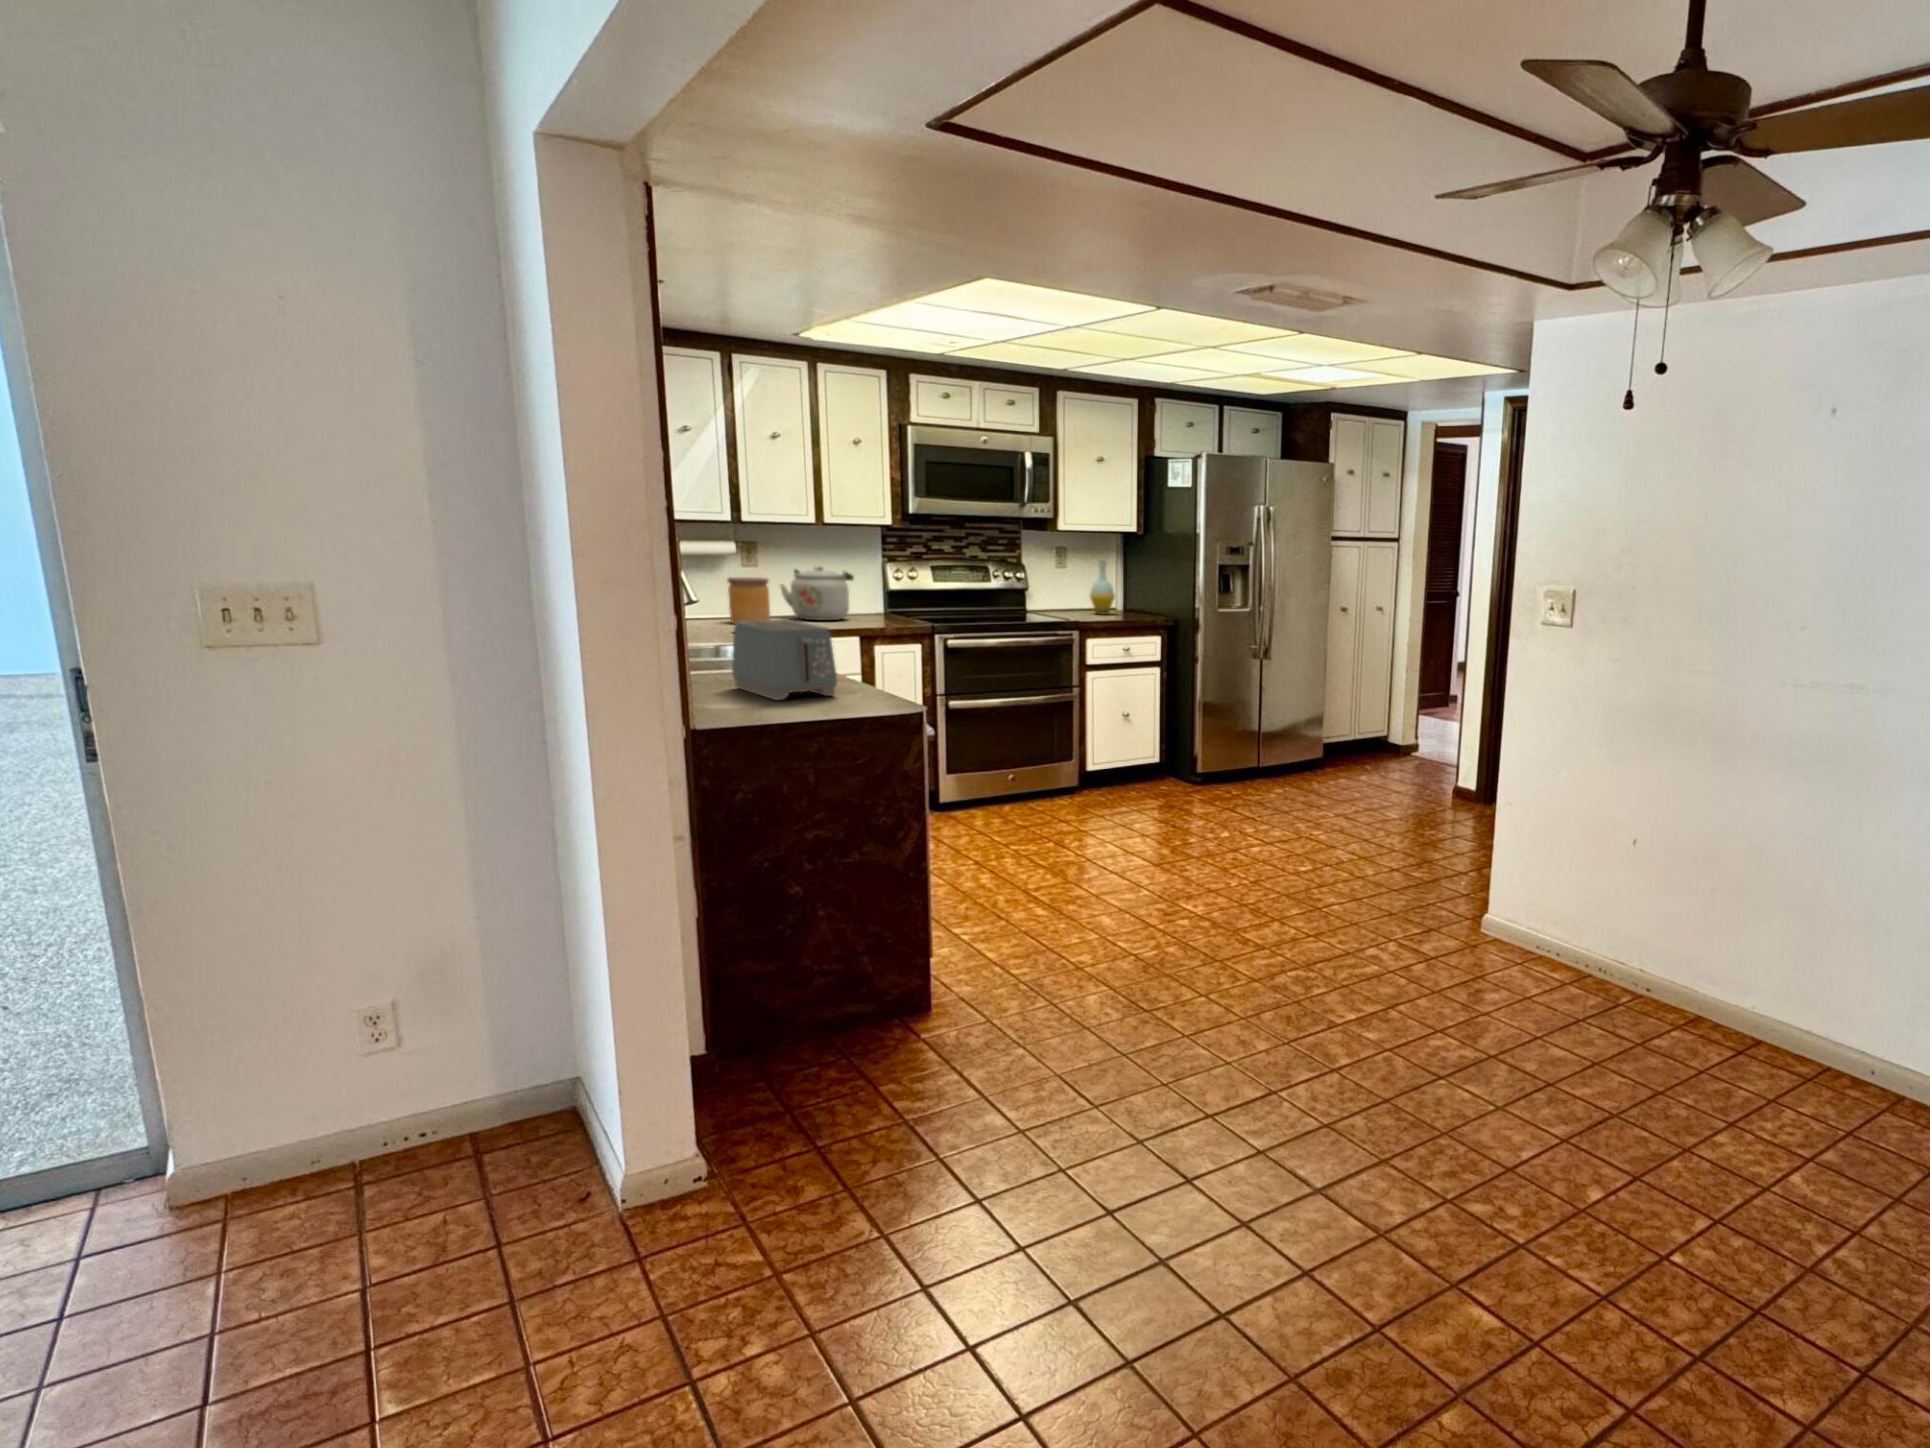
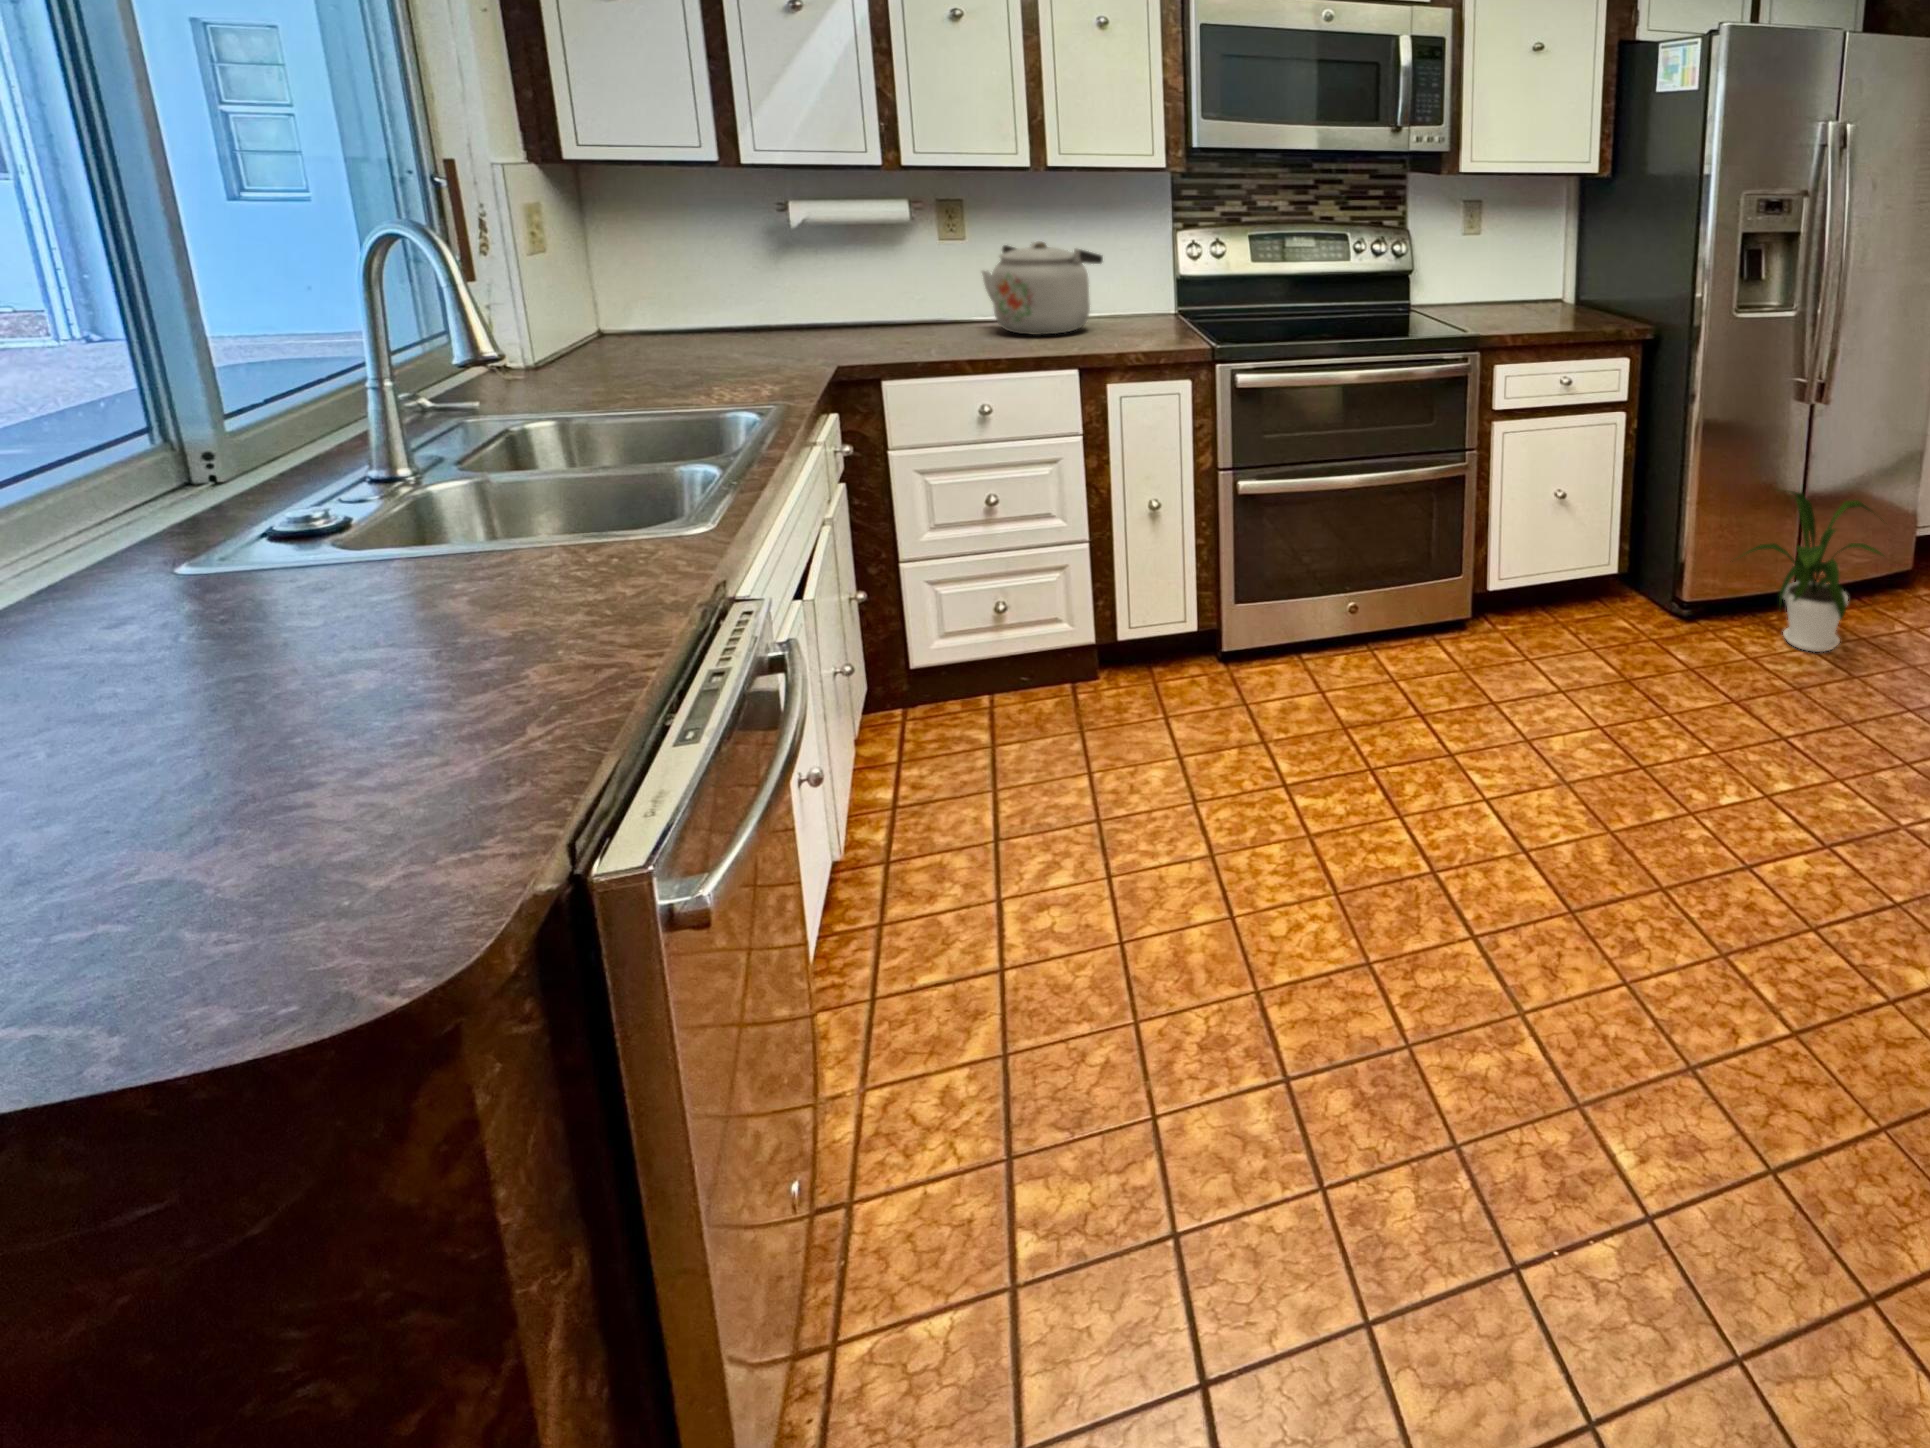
bottle: present [1090,560,1115,615] -> none [1514,222,1557,315]
jar: present [727,577,771,624] -> none [865,262,941,347]
toaster: present [732,620,838,700] -> none [115,458,504,795]
house plant: none [1221,702,1301,791] -> present [1746,491,1884,652]

